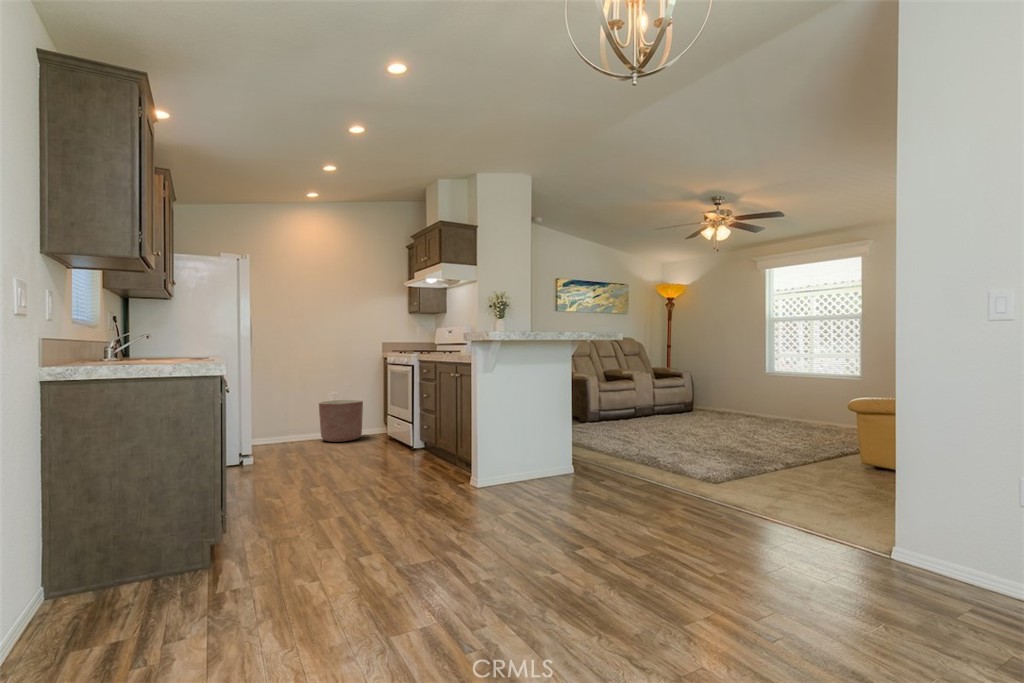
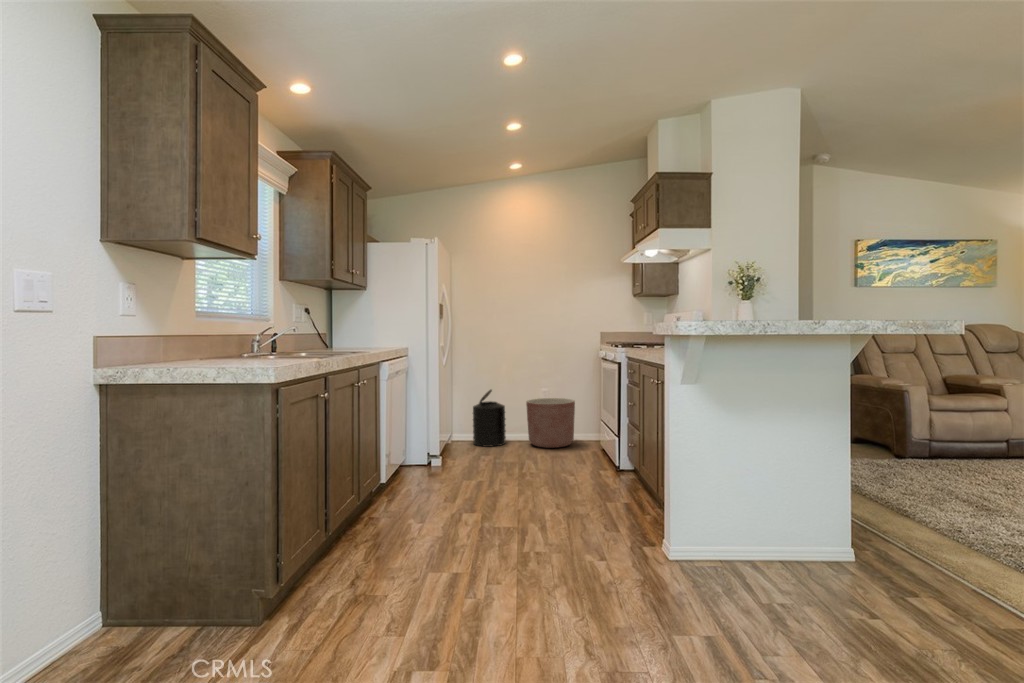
trash can: none [265,394,298,447] -> present [473,390,506,447]

